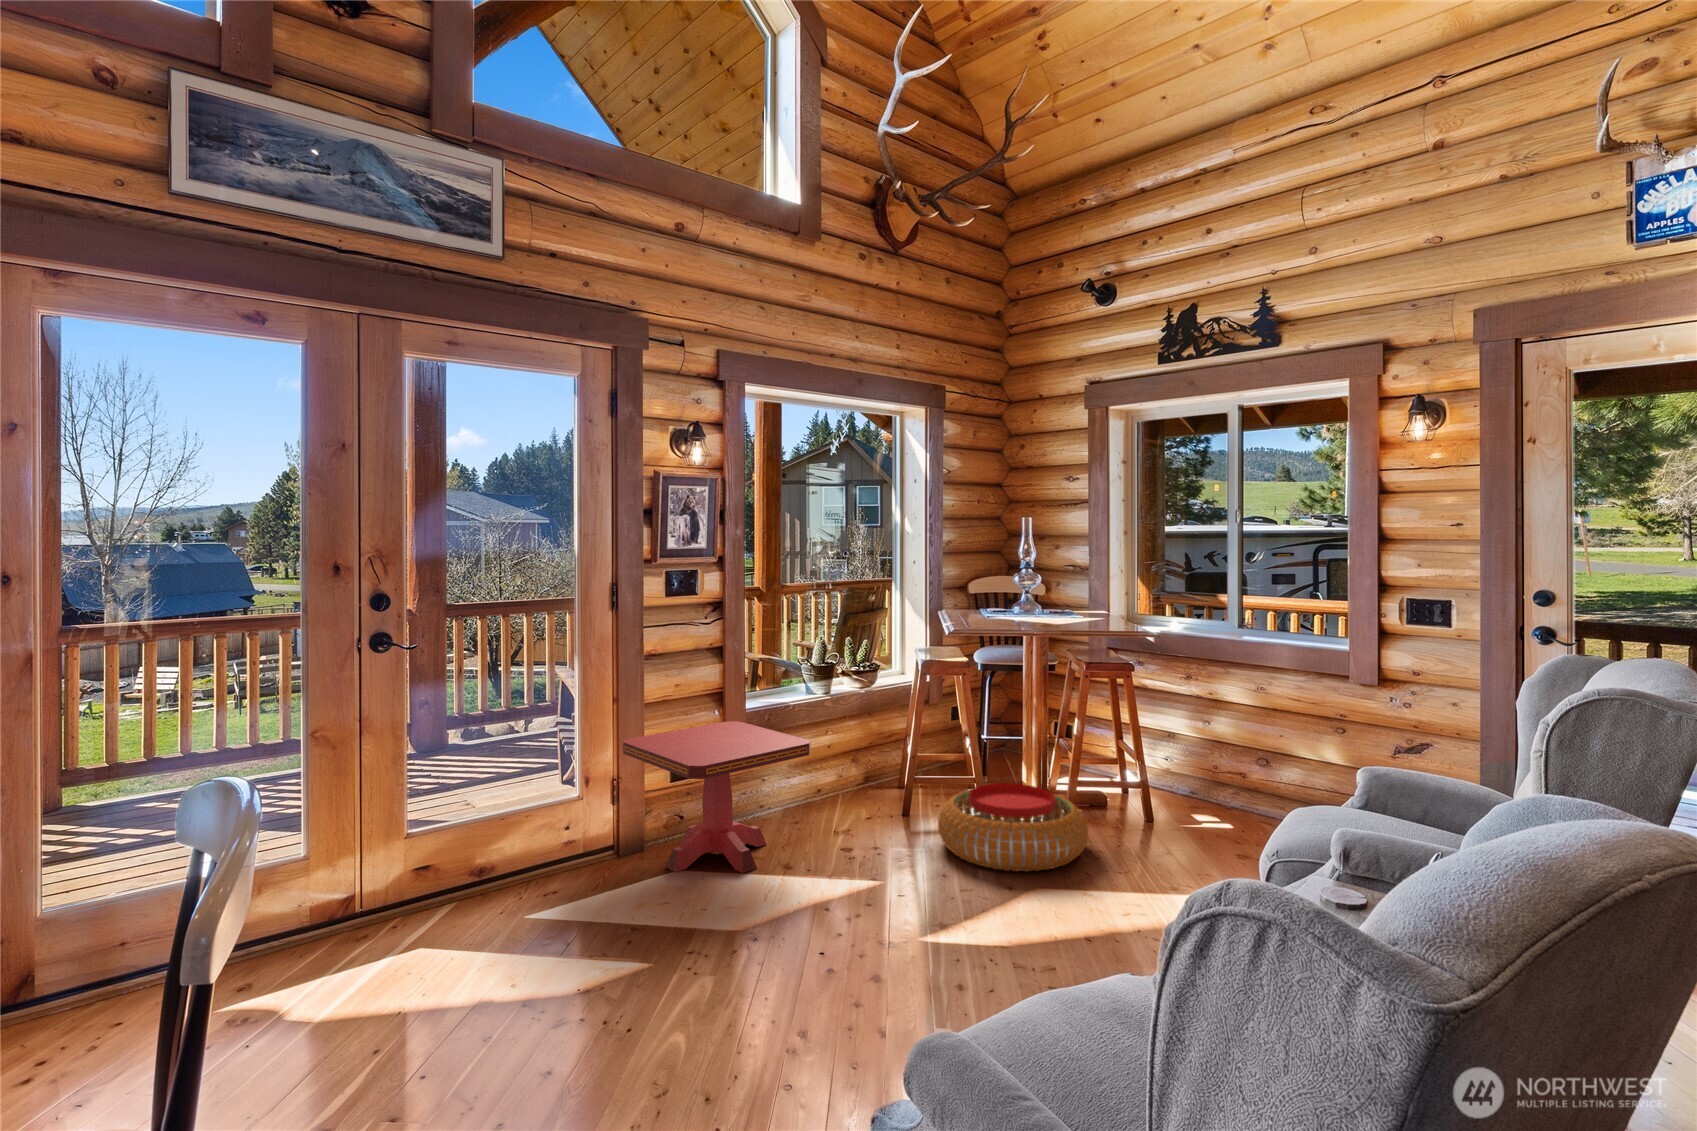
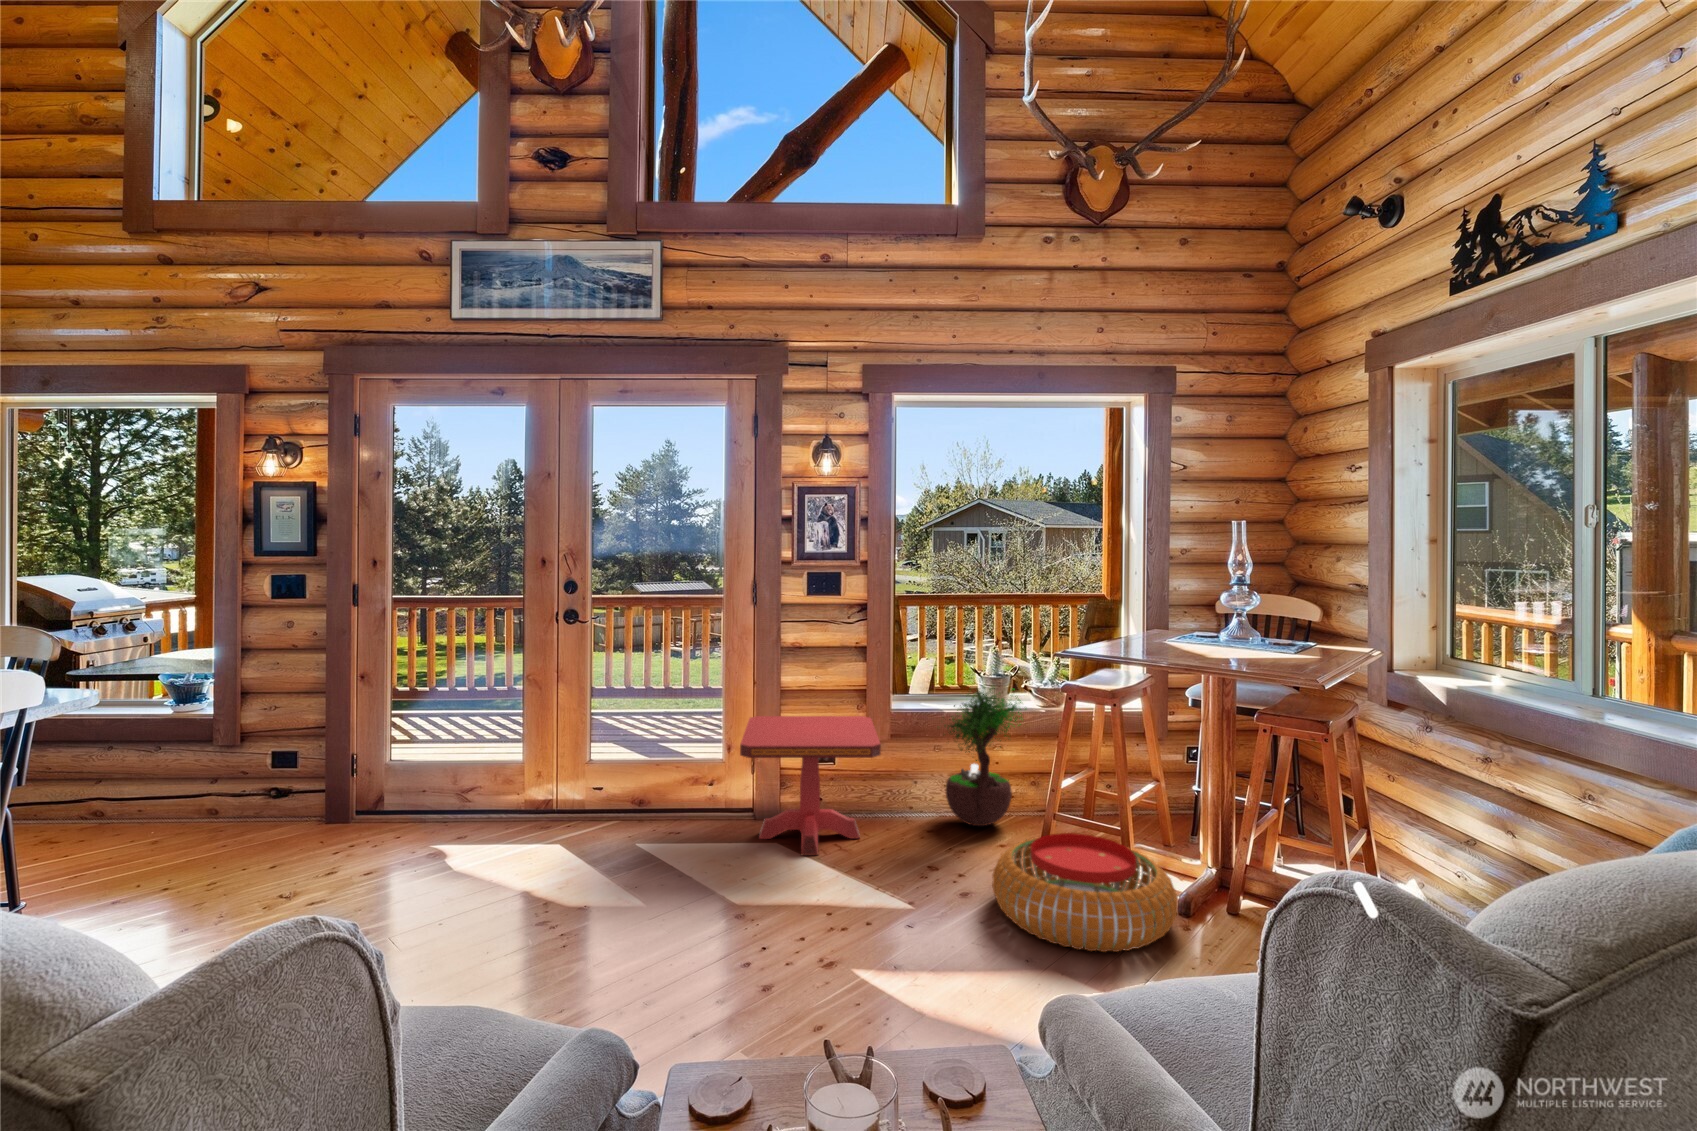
potted tree: none [806,665,889,809] -> present [946,677,1022,826]

